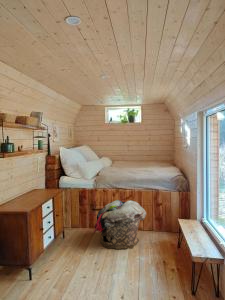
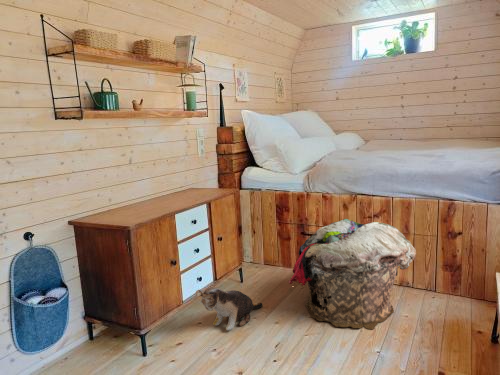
plush toy: none [53,236,80,258] -> present [196,287,262,330]

